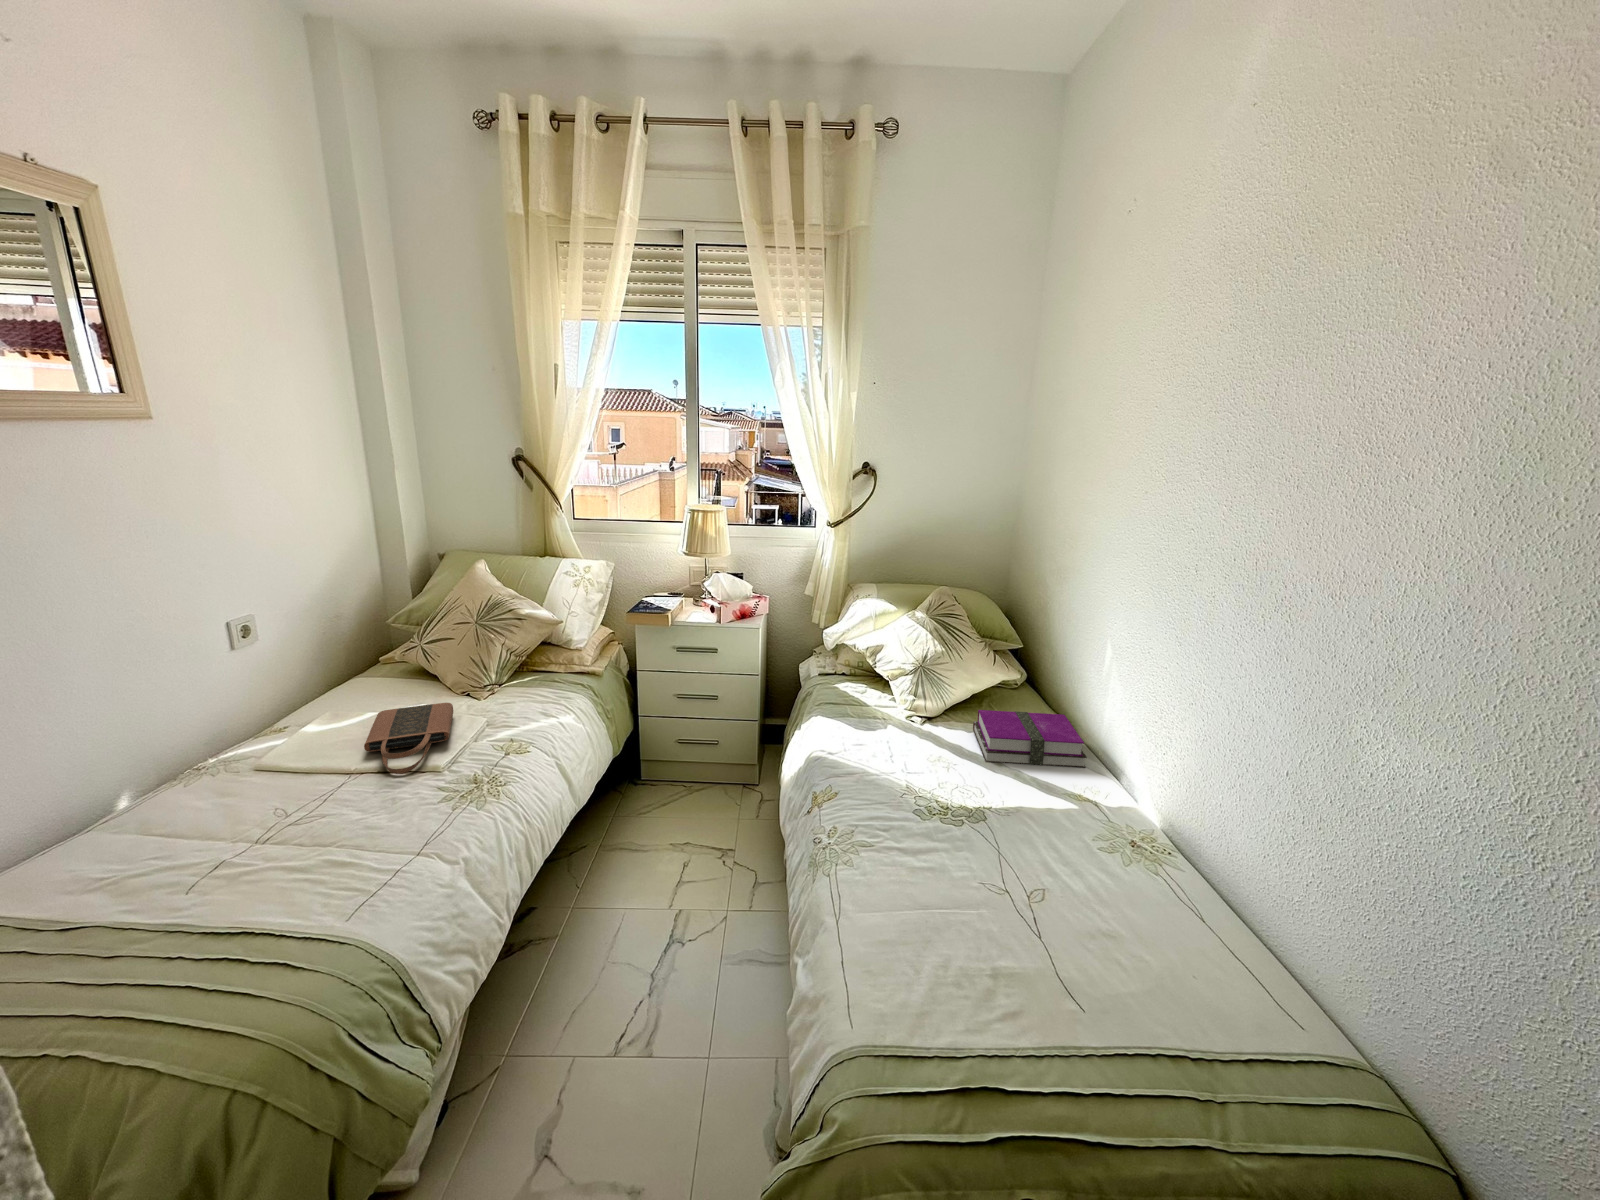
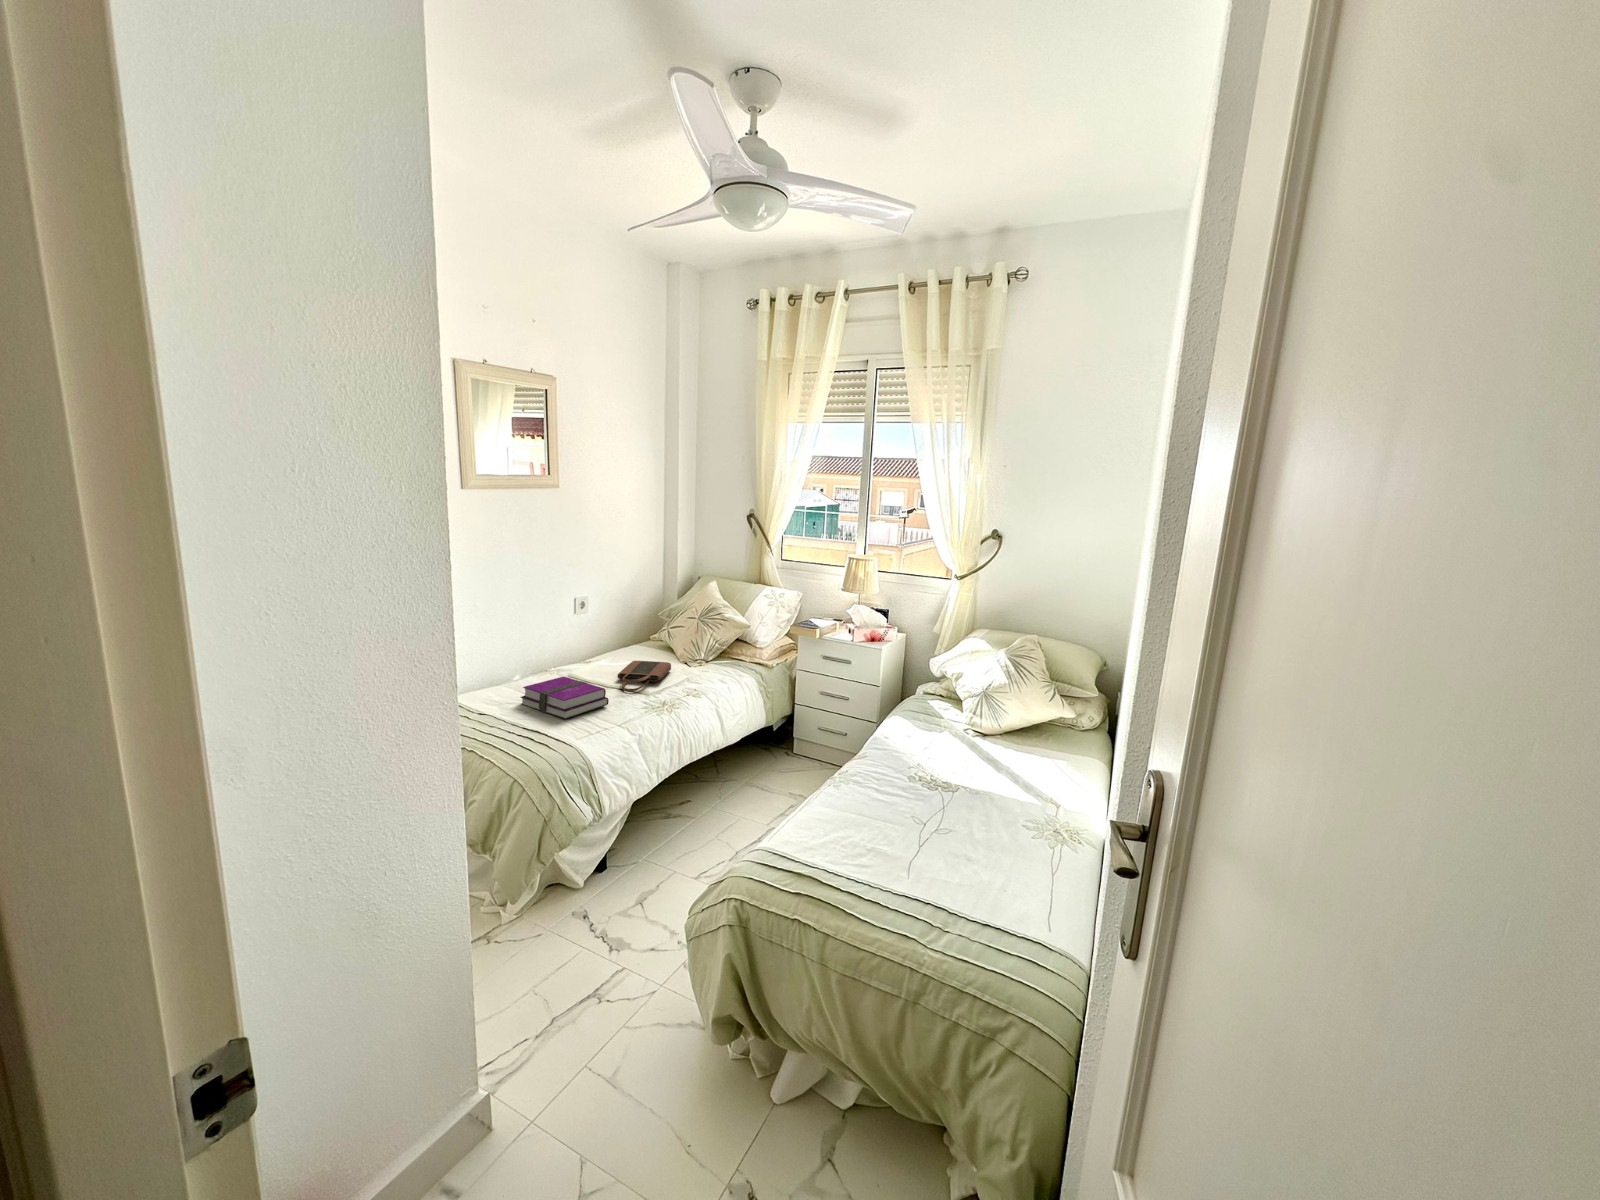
hardback book: present [973,710,1087,768] -> present [521,677,609,719]

